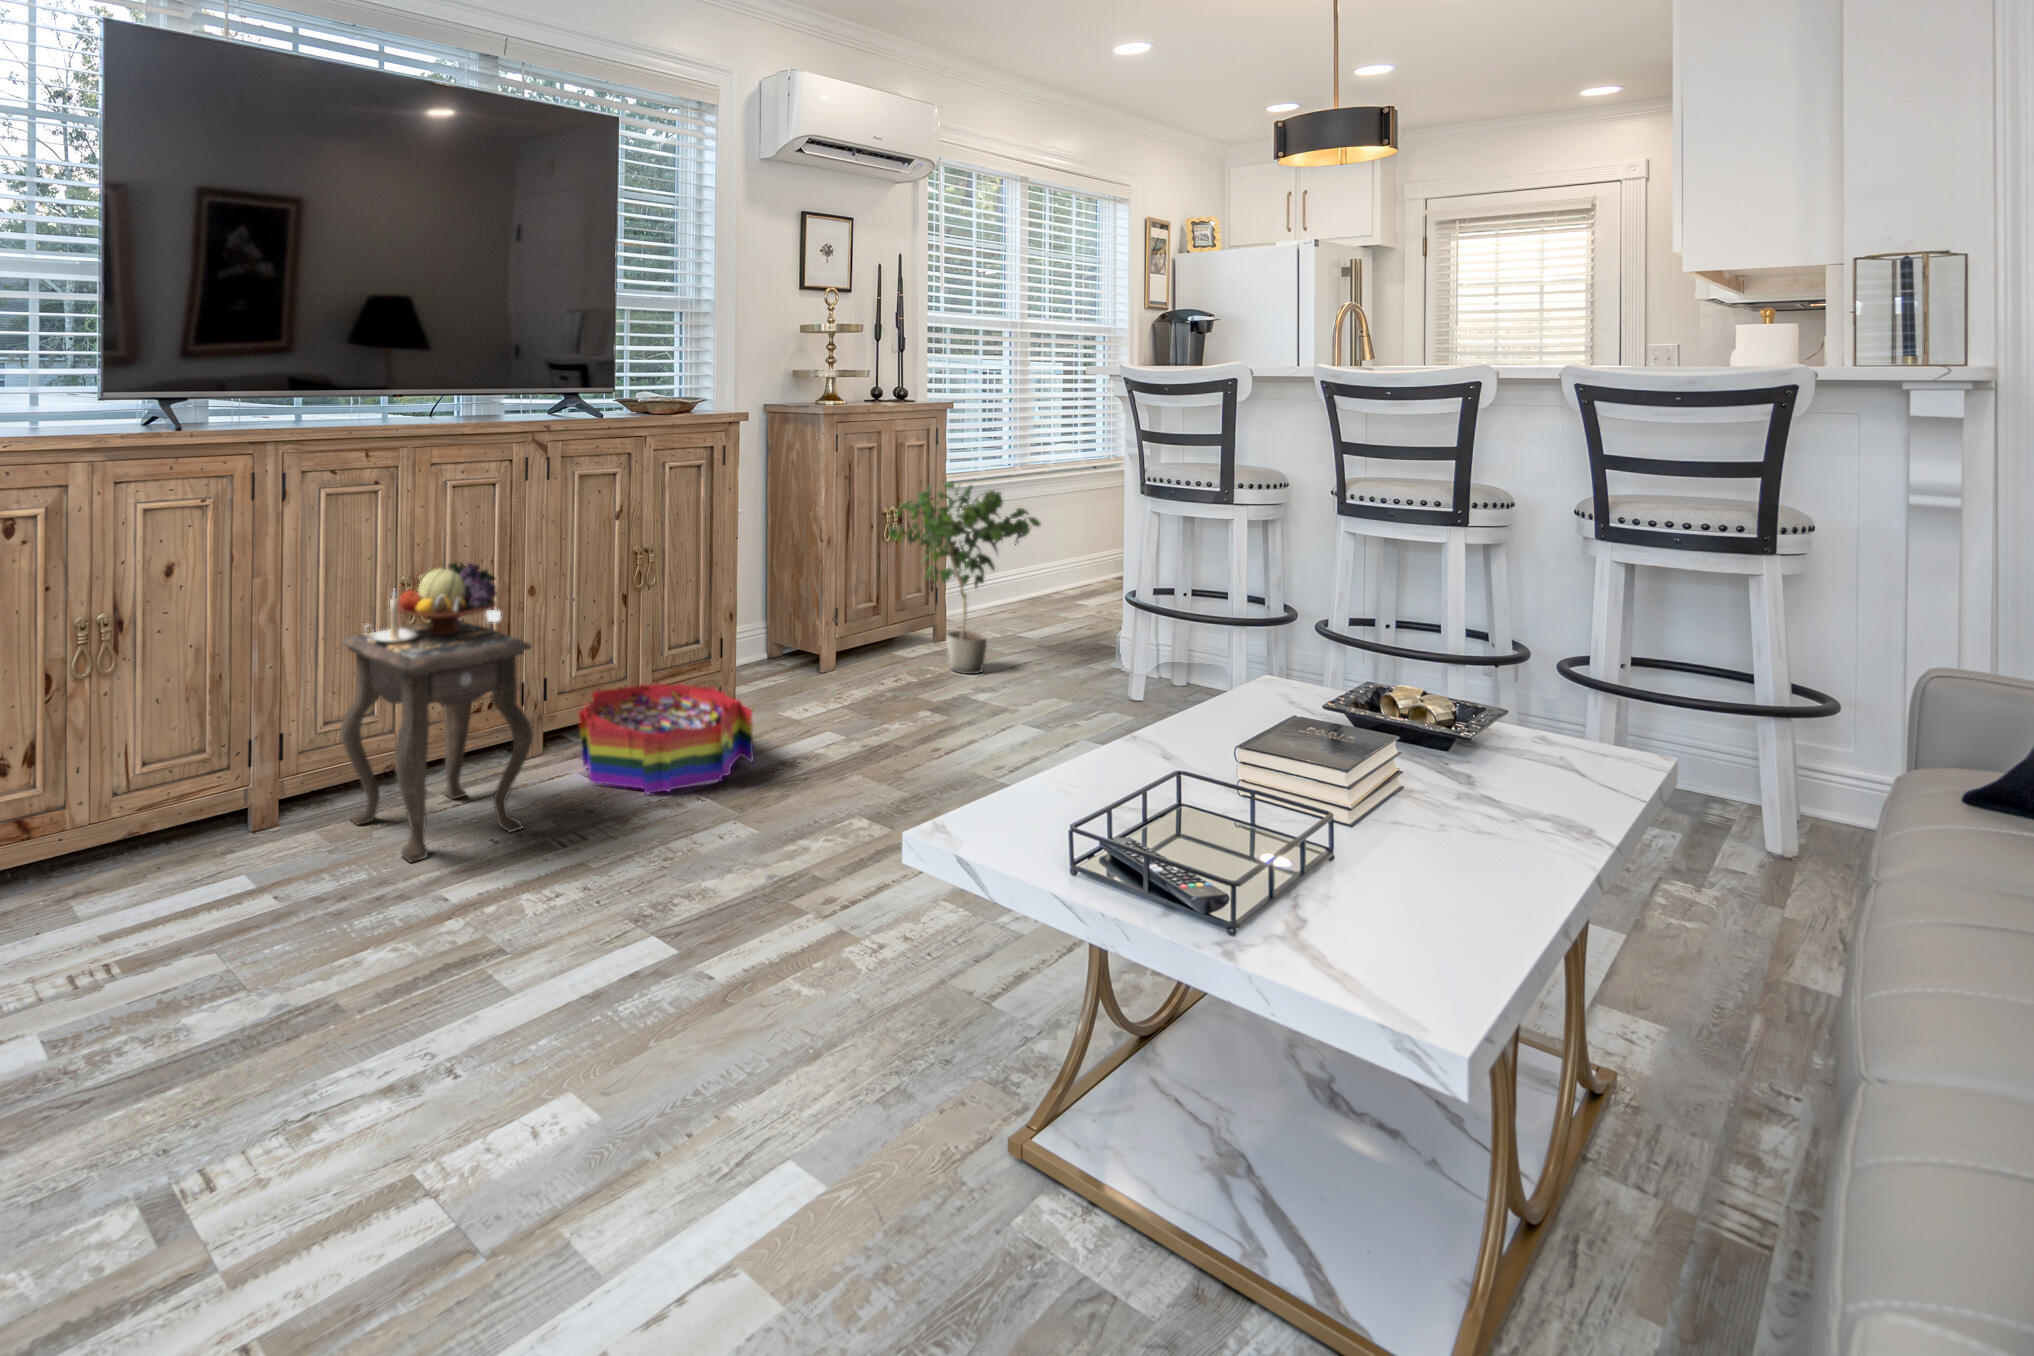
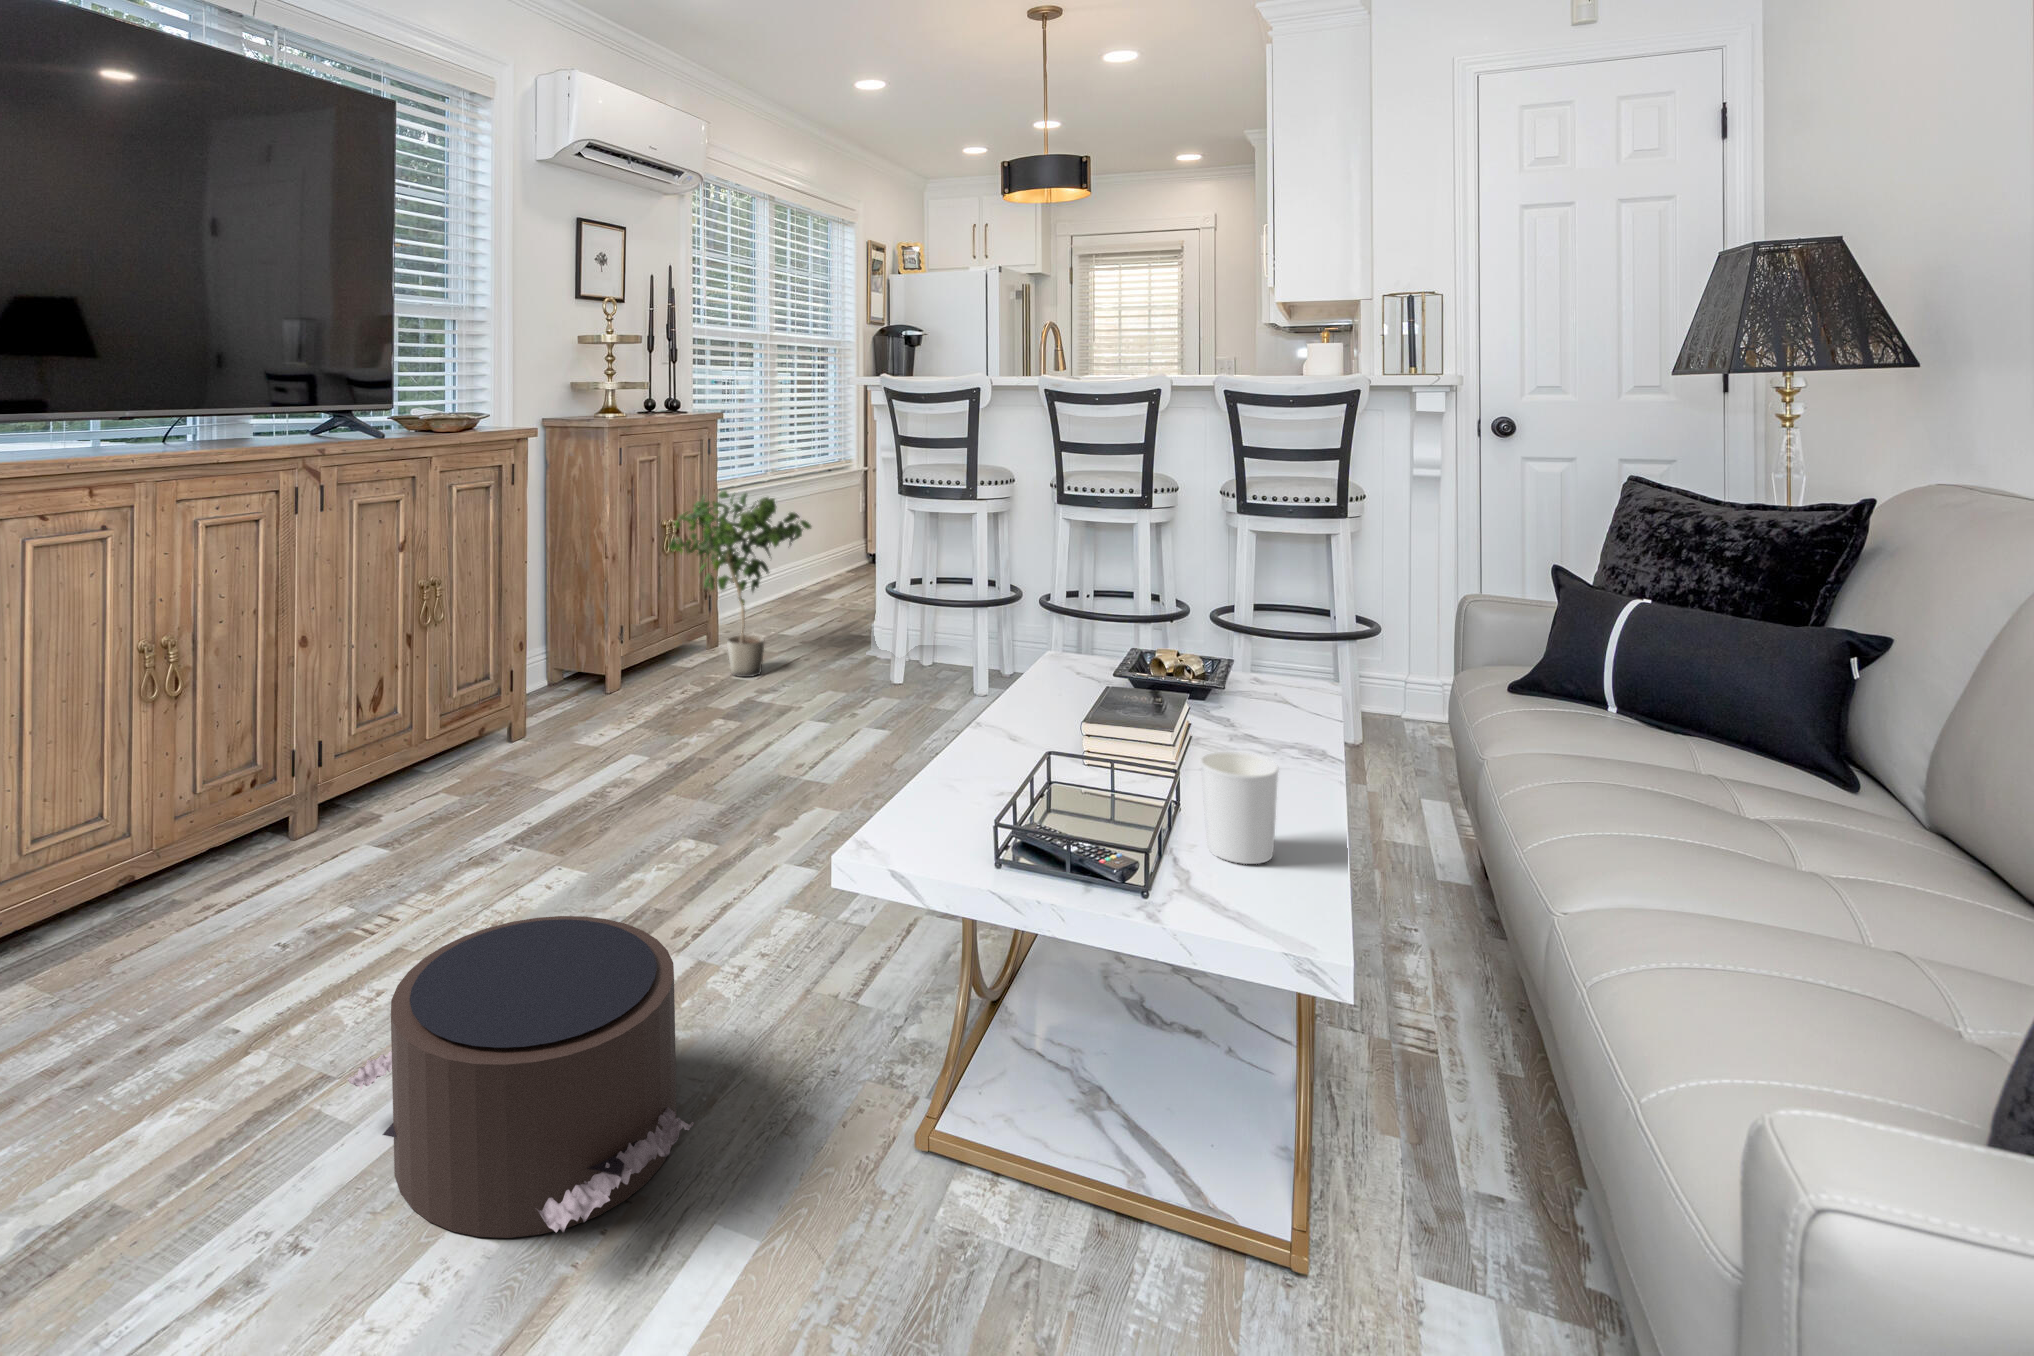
side table: present [340,563,533,862] -> none [58,606,325,993]
storage bin: present [579,683,754,794] -> none [366,724,565,855]
candle holder: none [1345,804,1446,935] -> present [1200,752,1279,864]
pouf: none [511,853,786,1121] -> present [348,916,694,1238]

